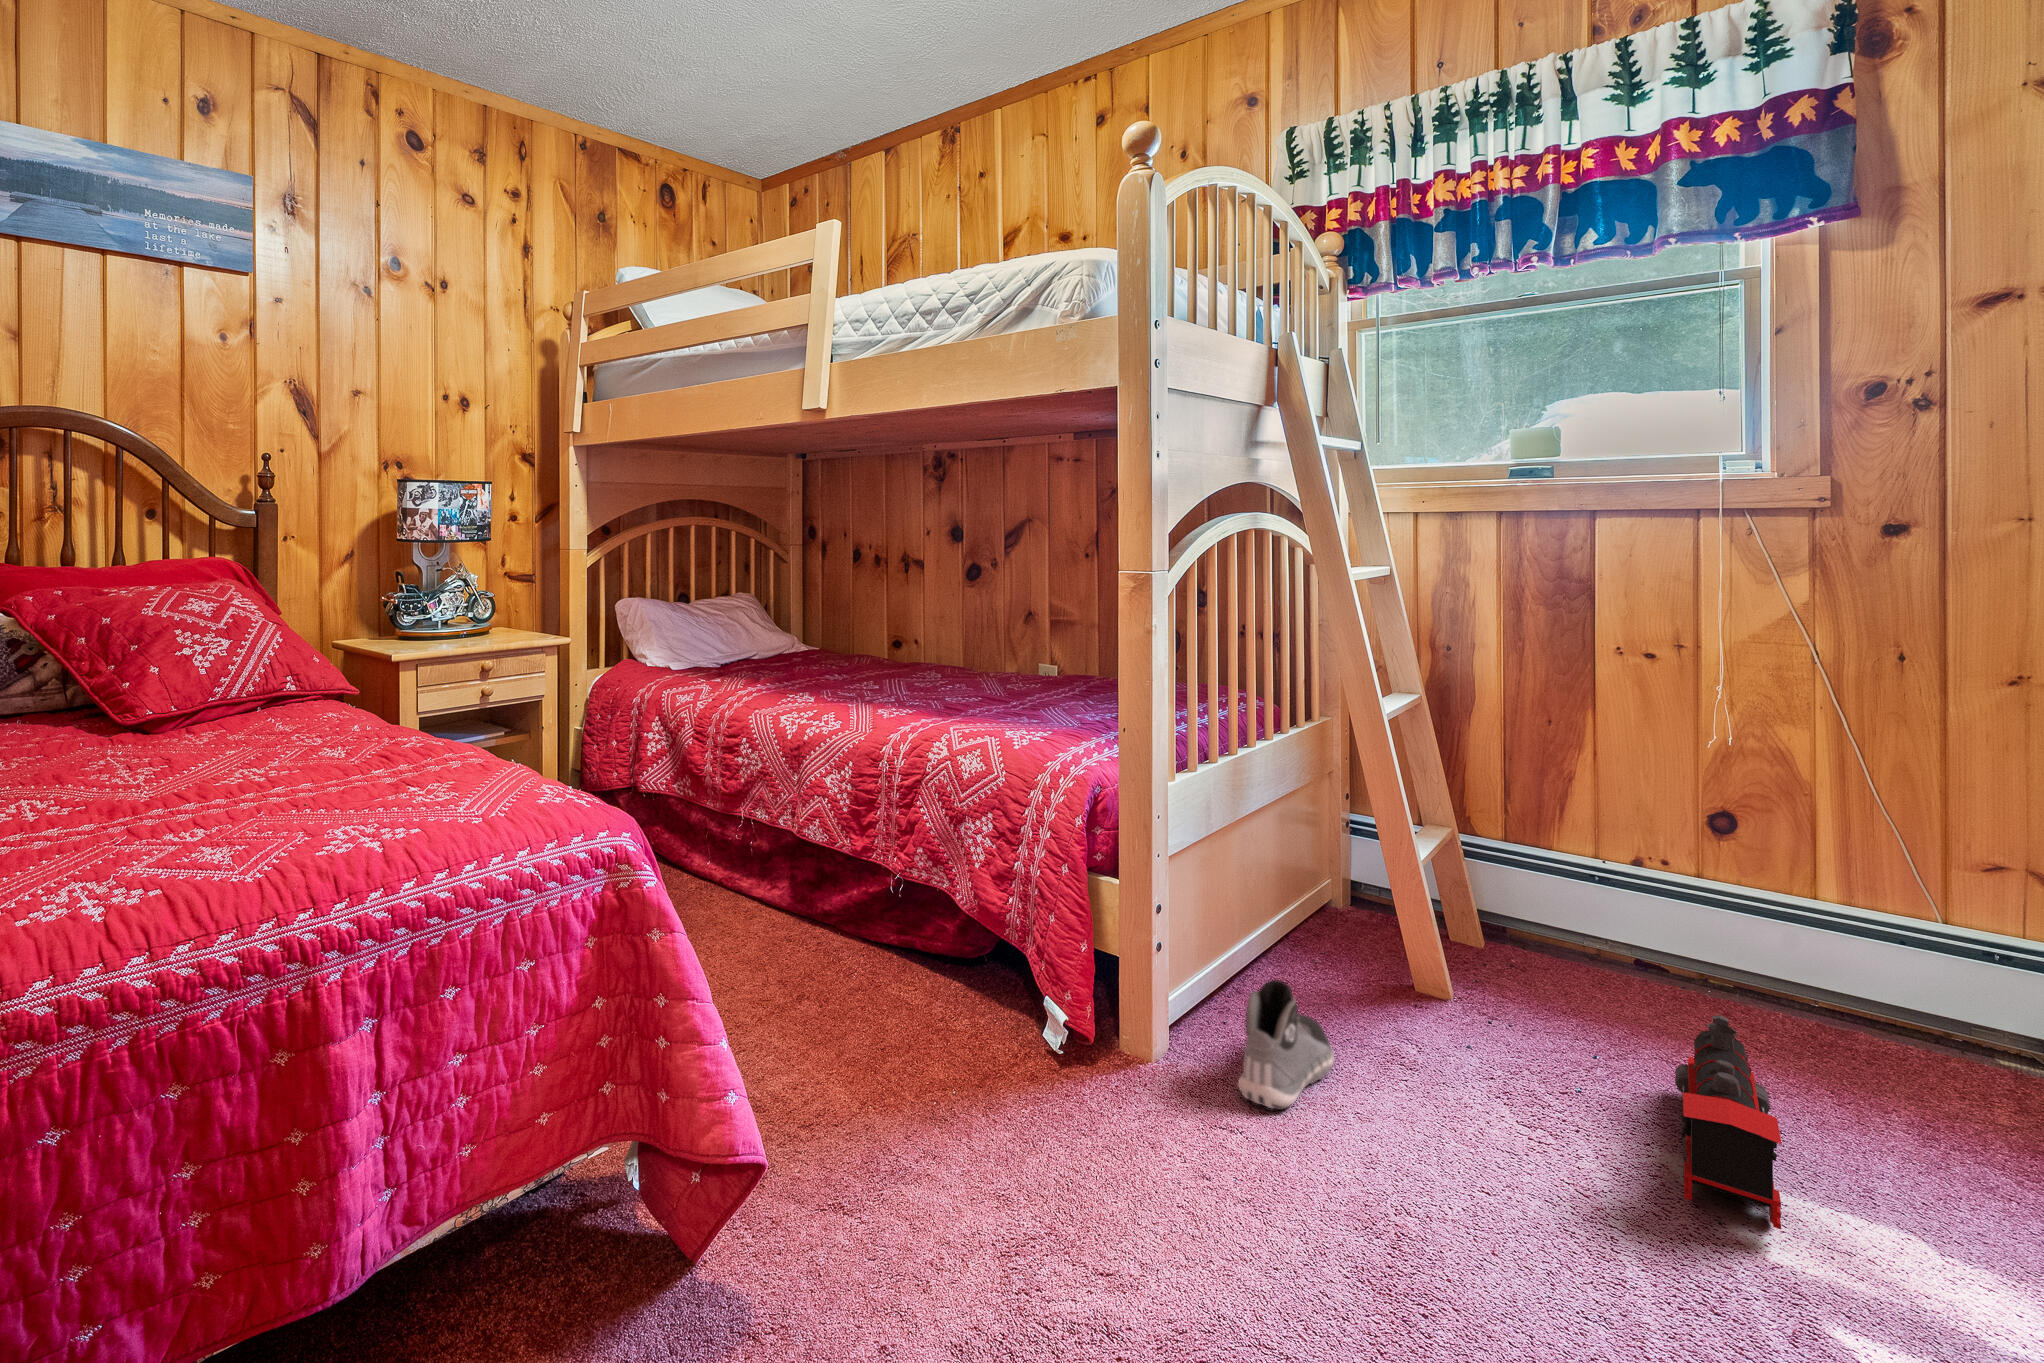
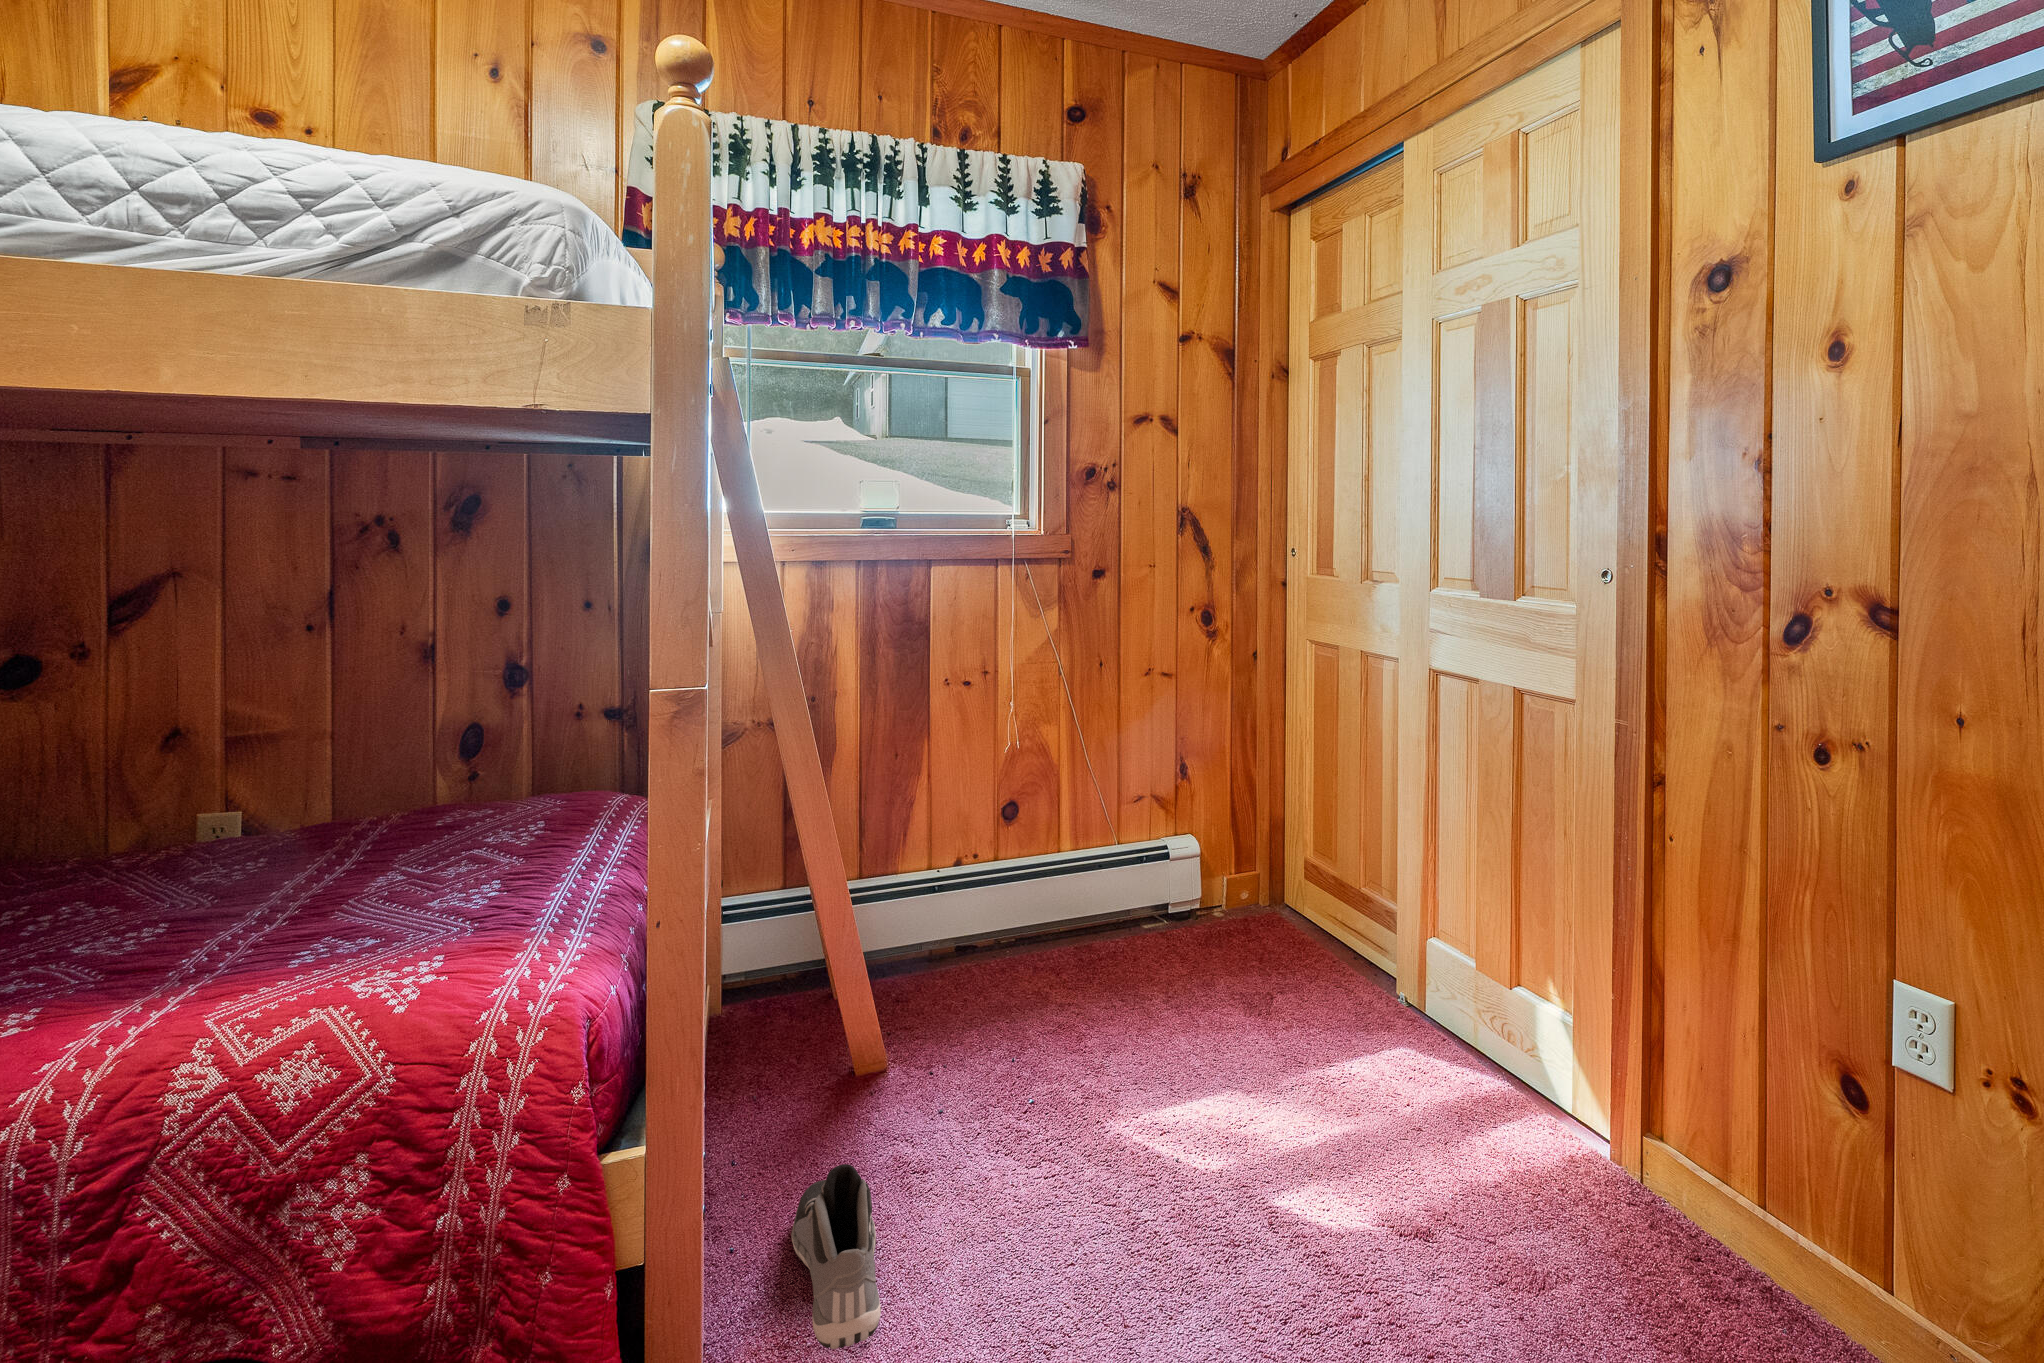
toy train: present [1675,1015,1782,1229] -> none [1075,981,1223,1162]

